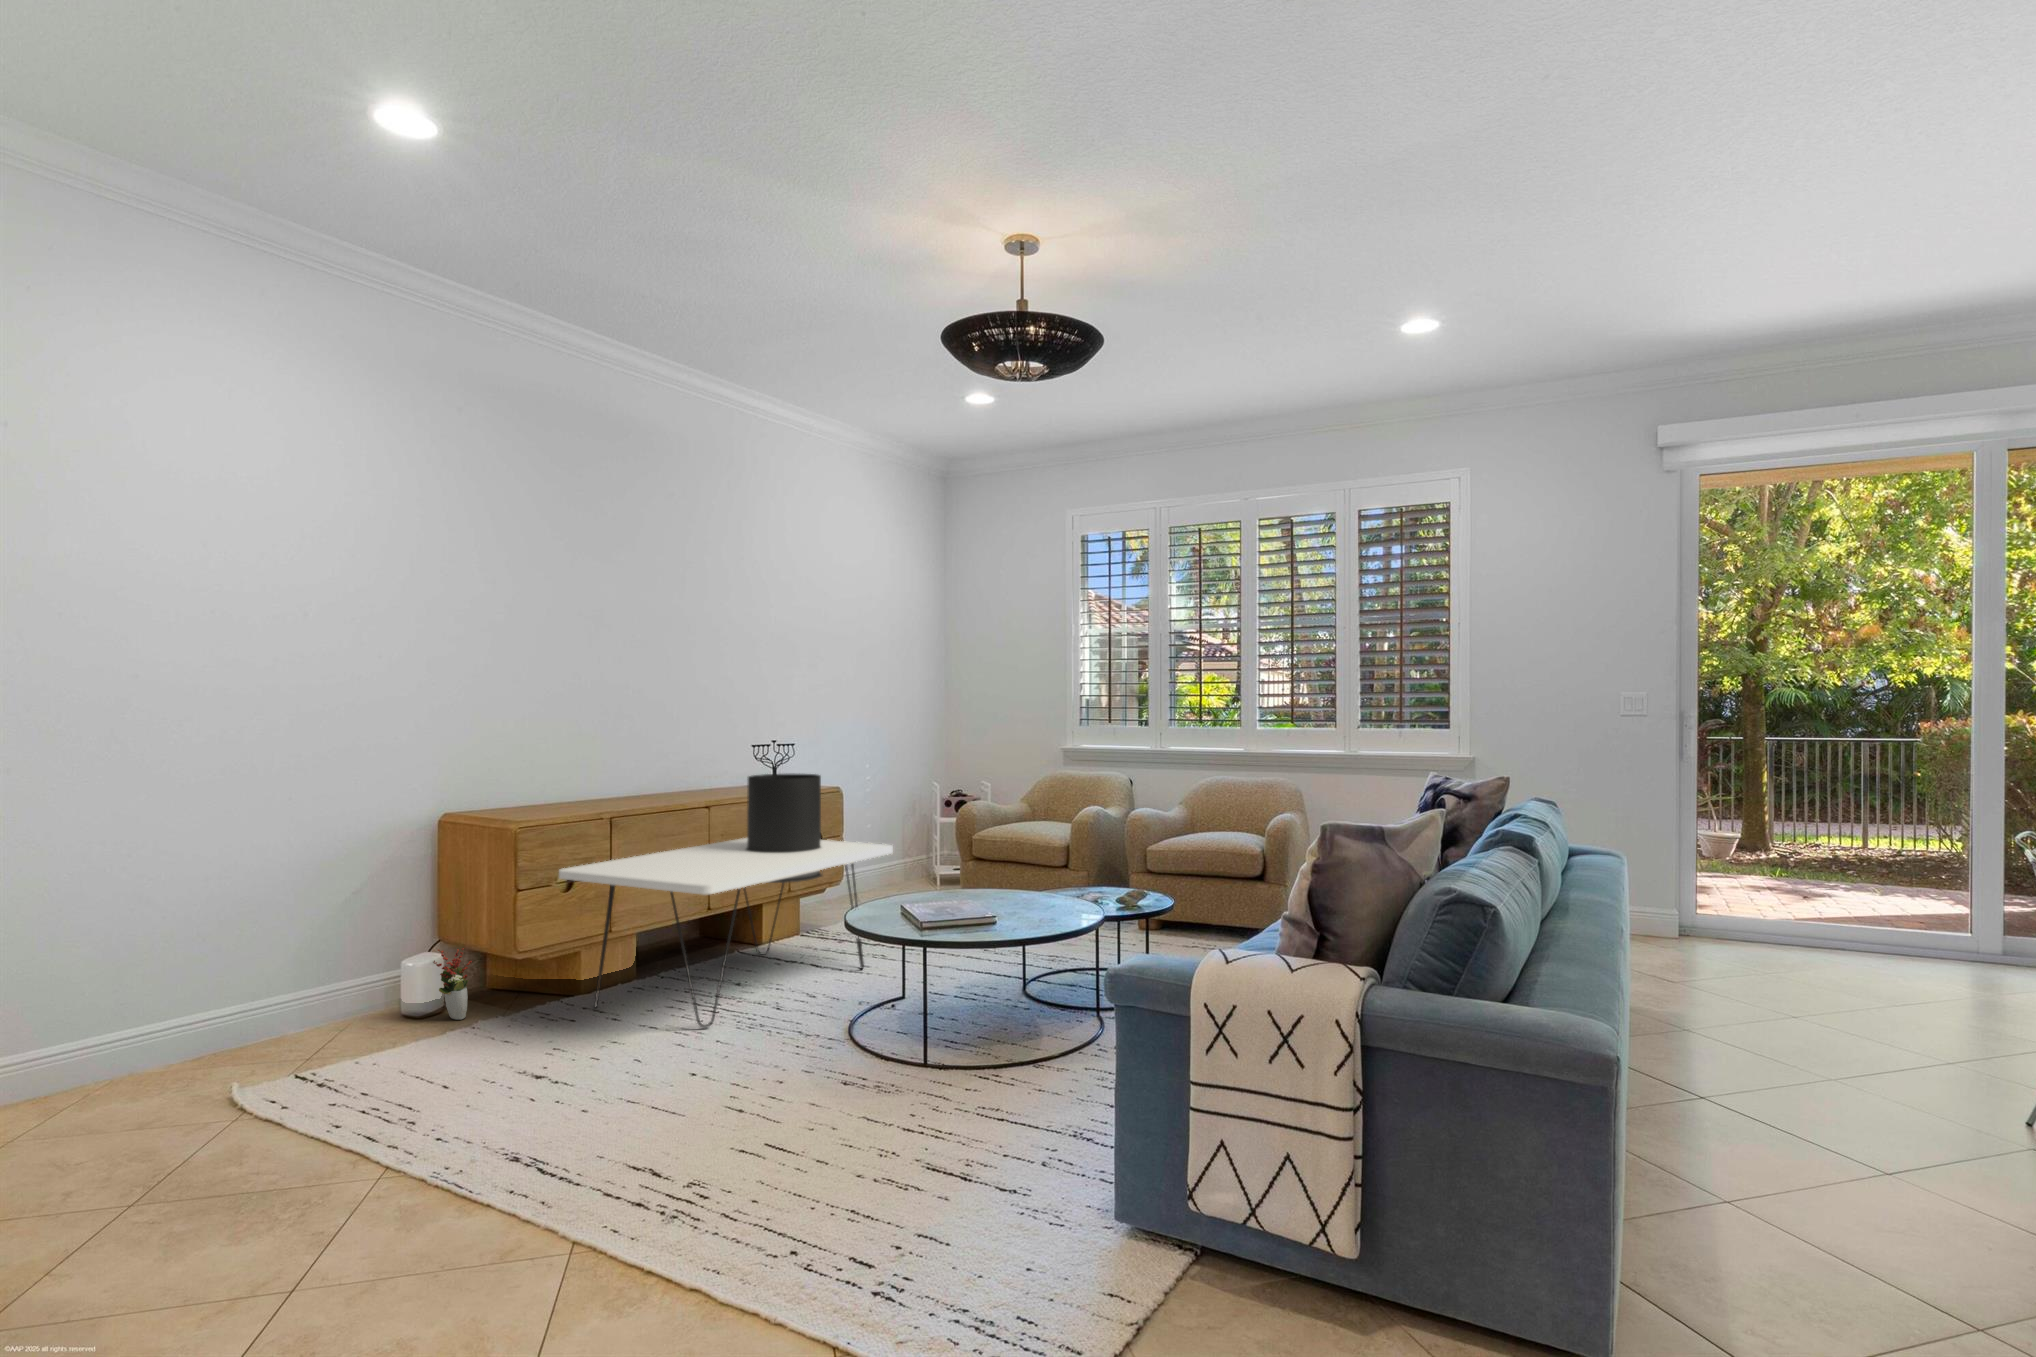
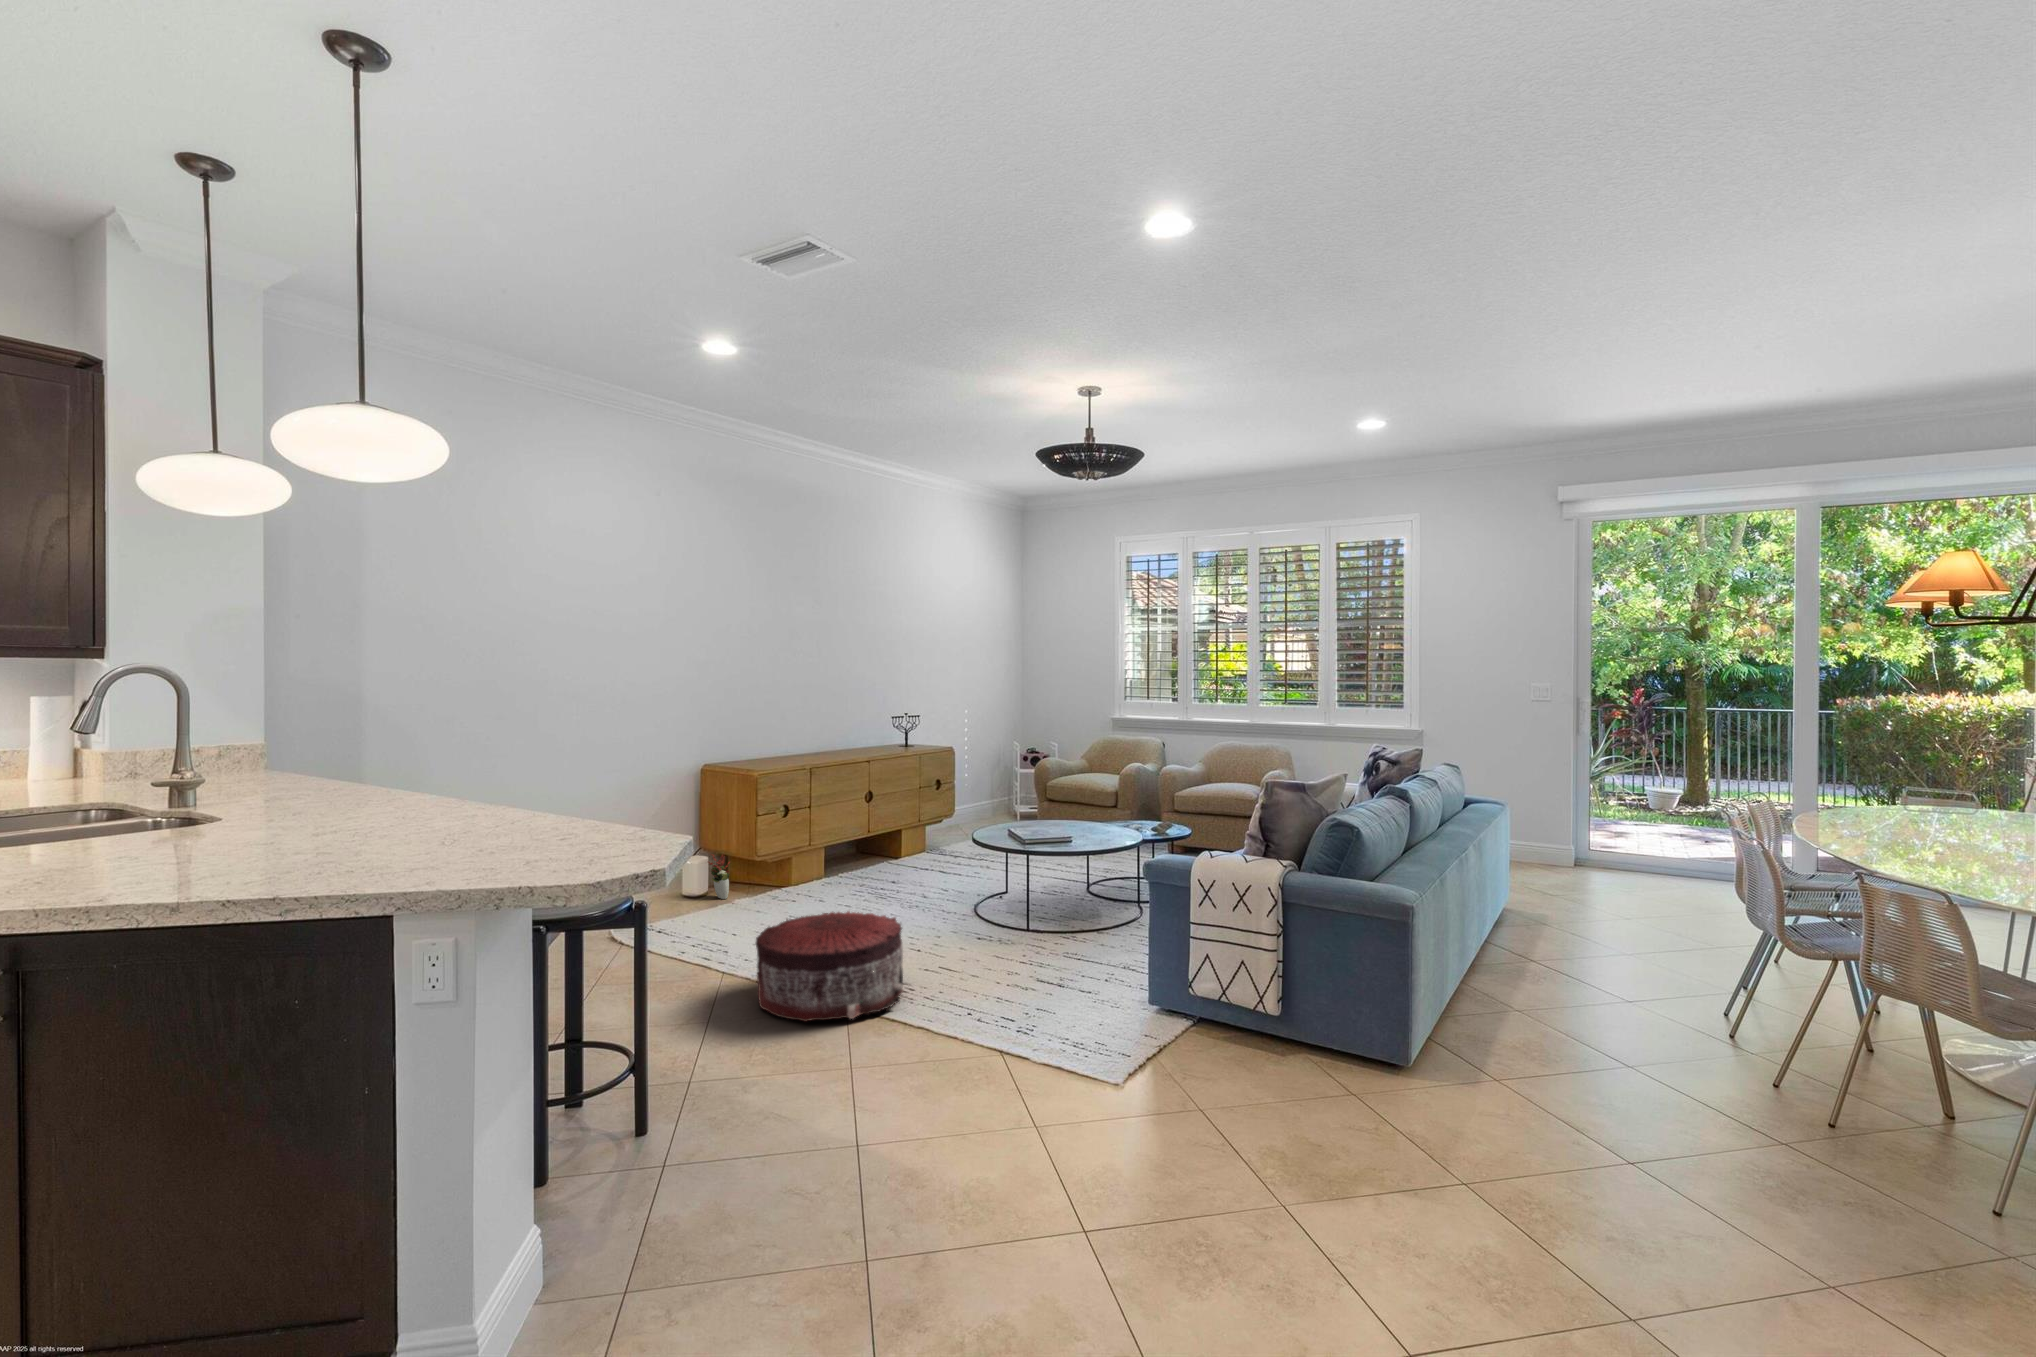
side table: present [559,774,893,1027] -> none [784,740,997,906]
pouf: none [396,1053,684,1287] -> present [756,911,903,1021]

